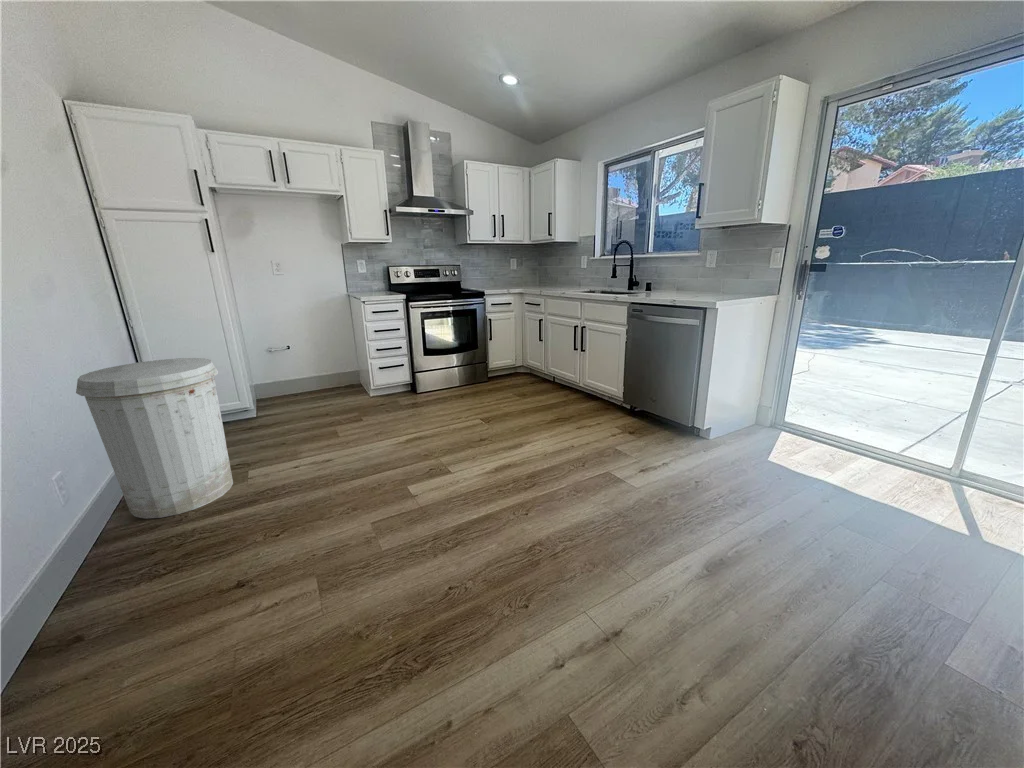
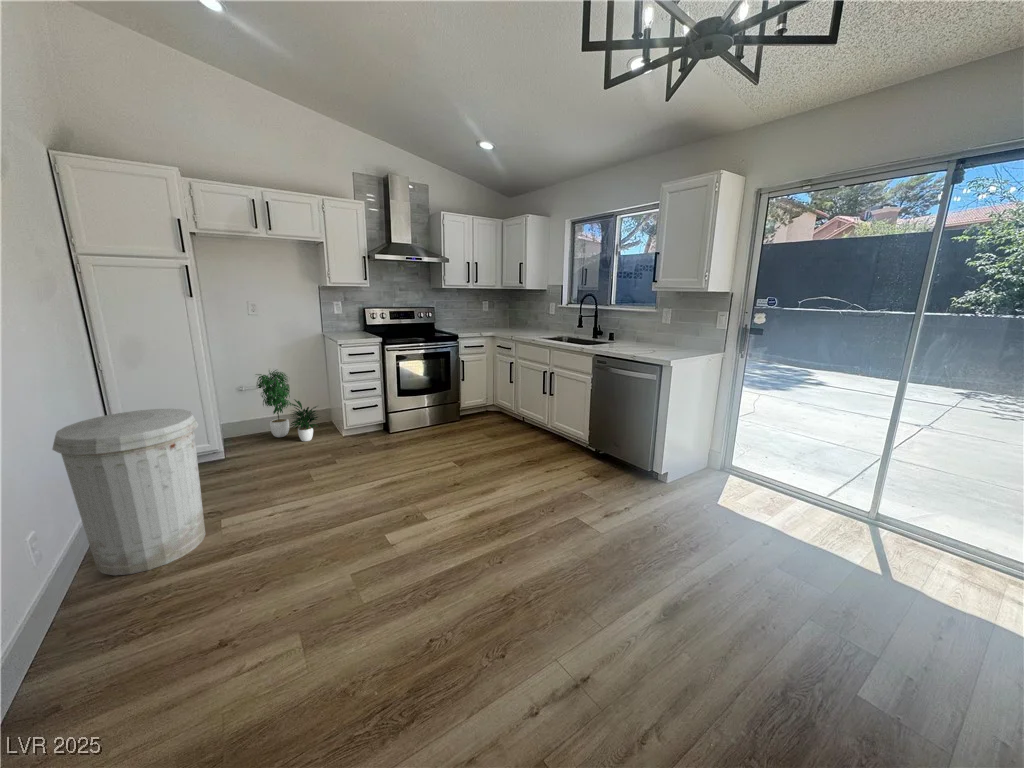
potted plant: none [282,326,350,401] -> present [256,370,319,441]

